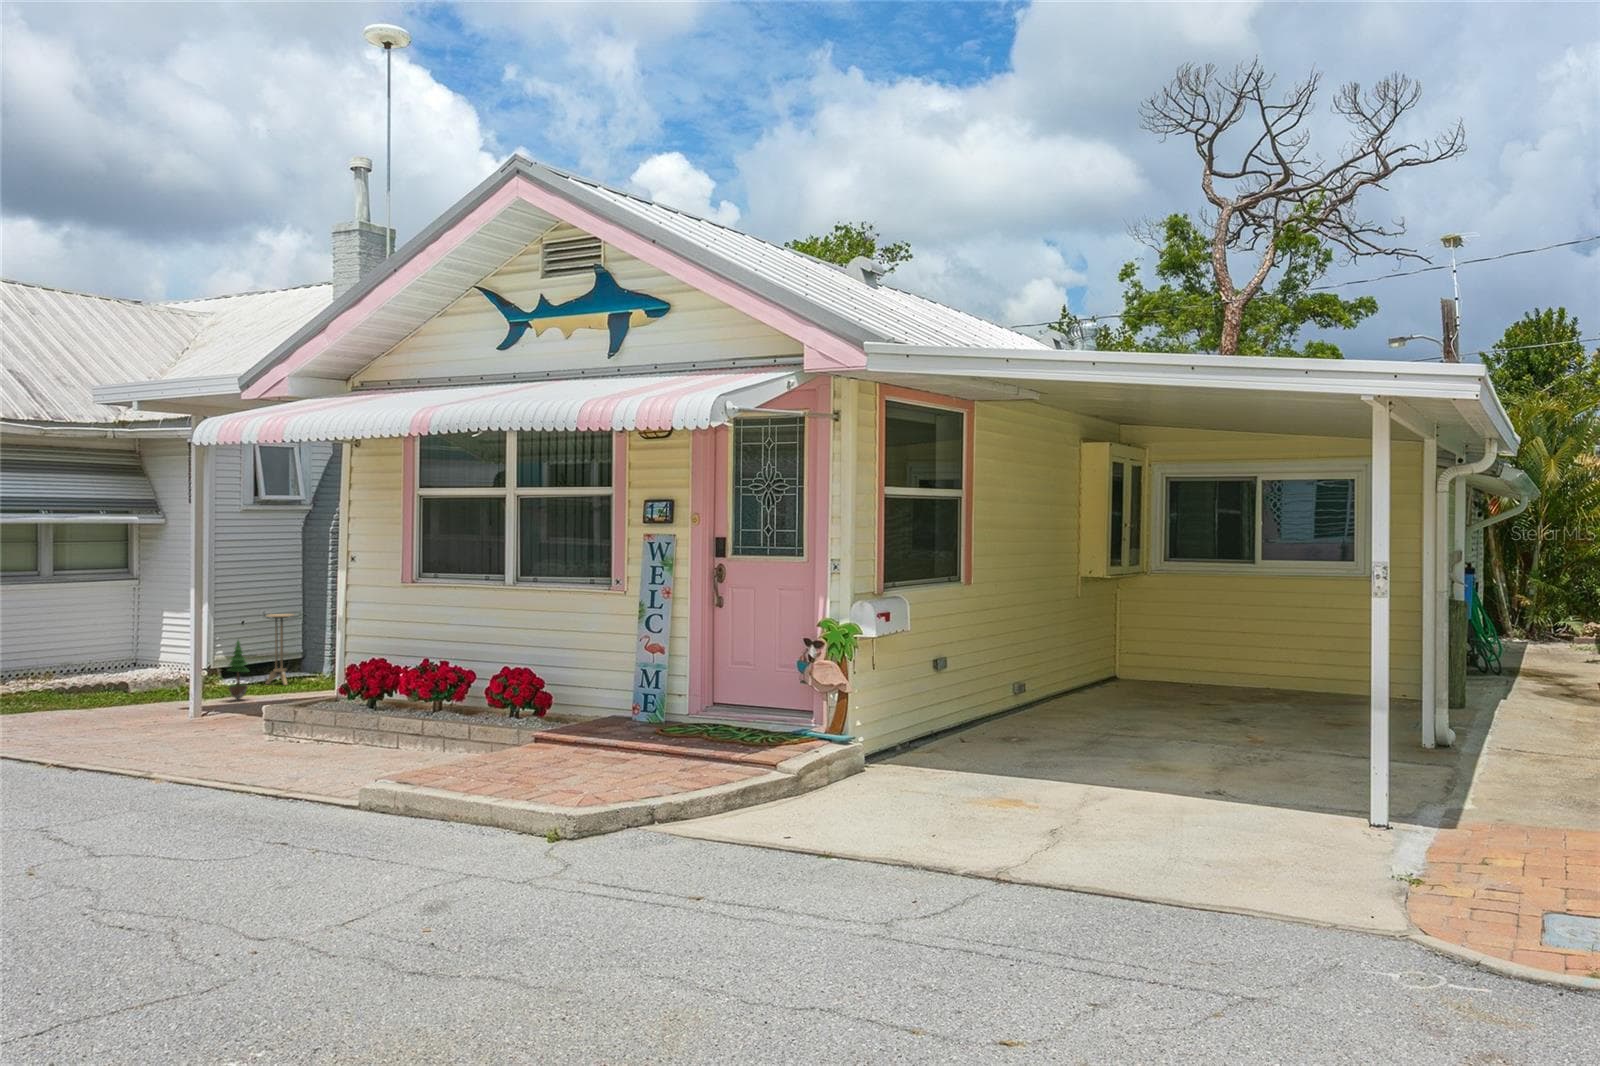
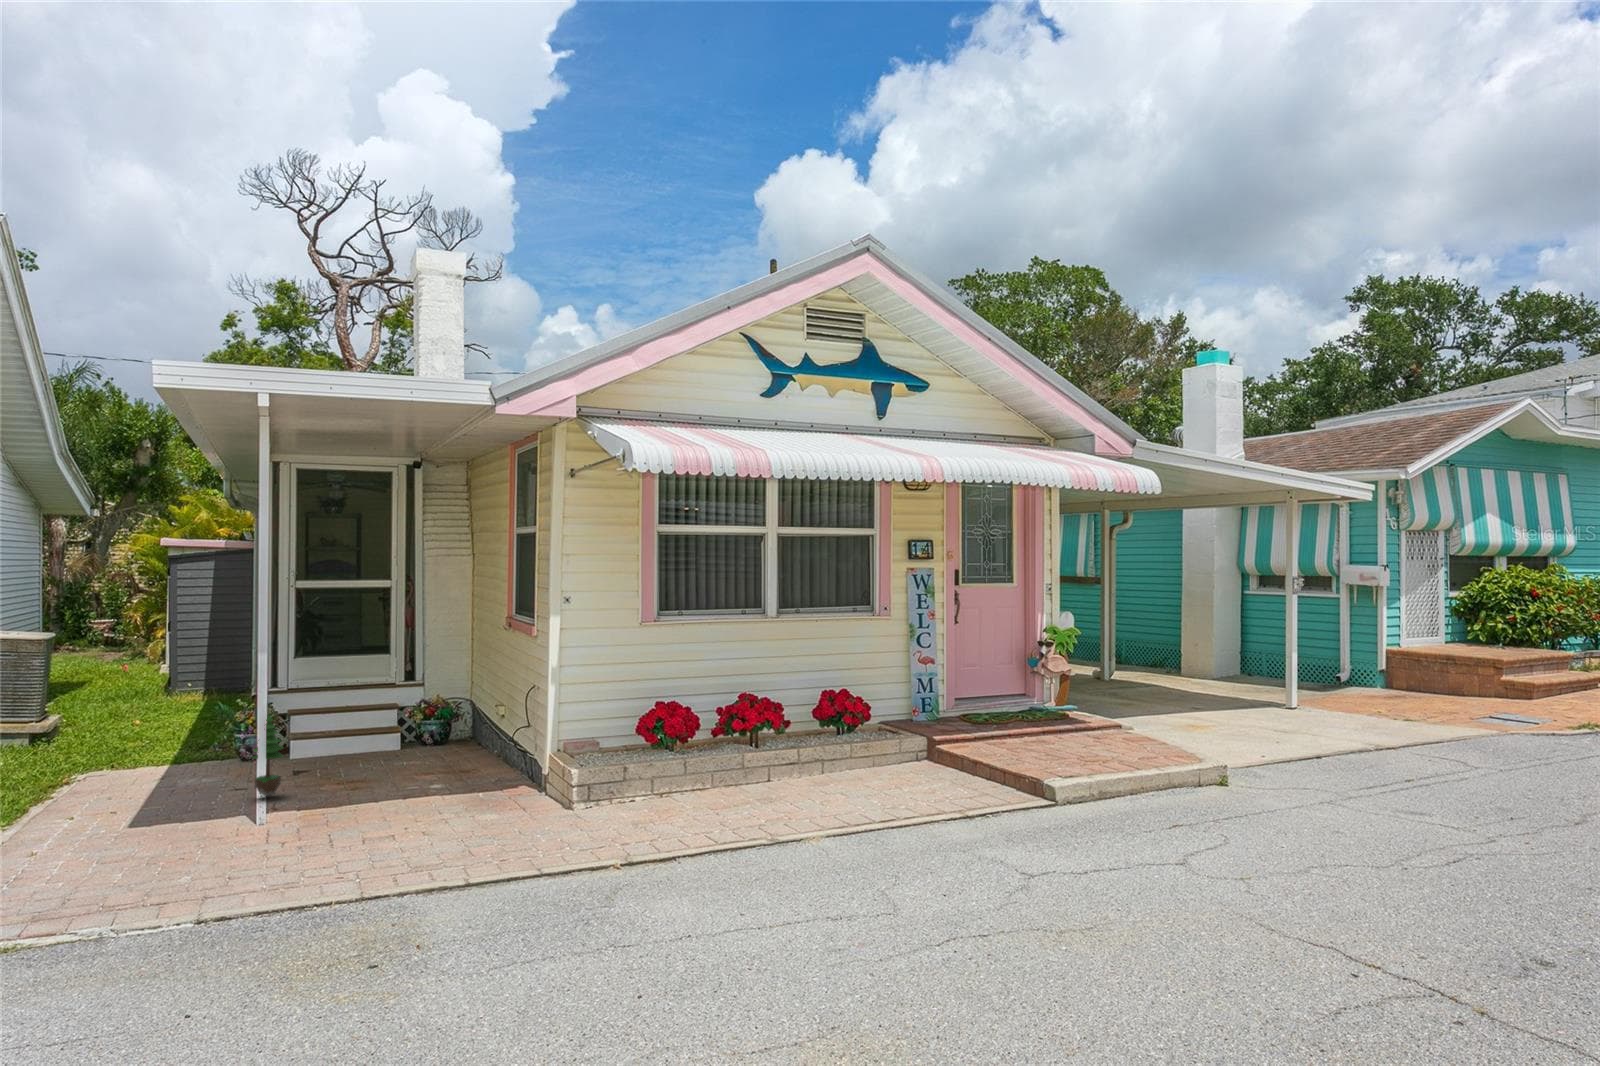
side table: present [266,614,294,685] -> none [138,679,185,783]

